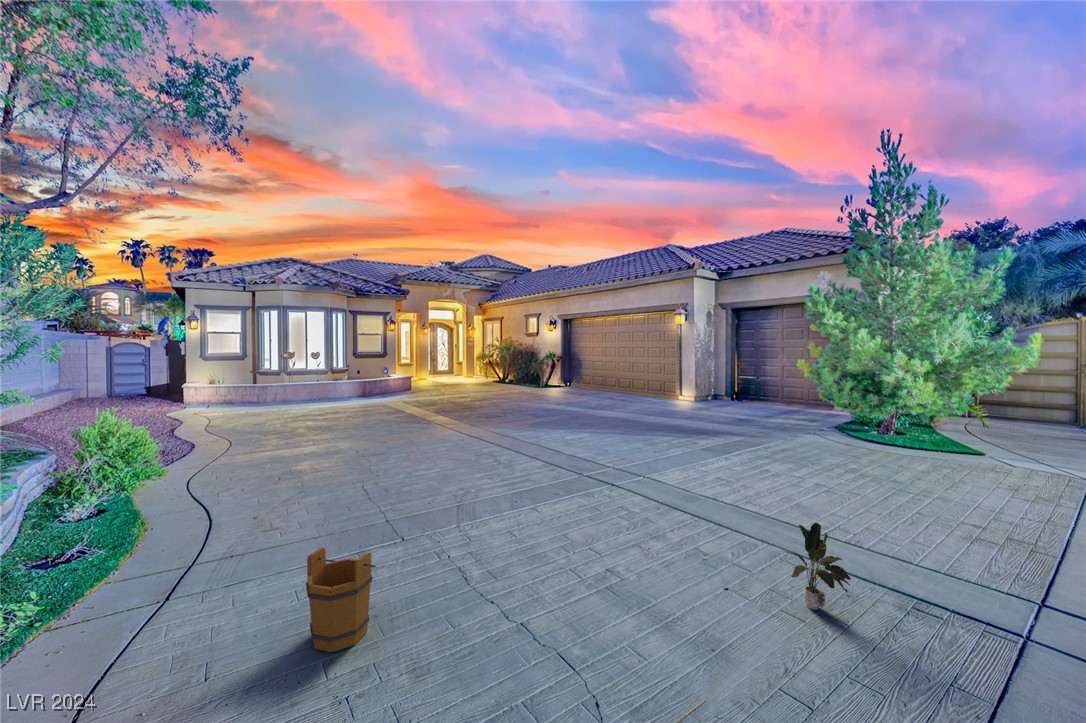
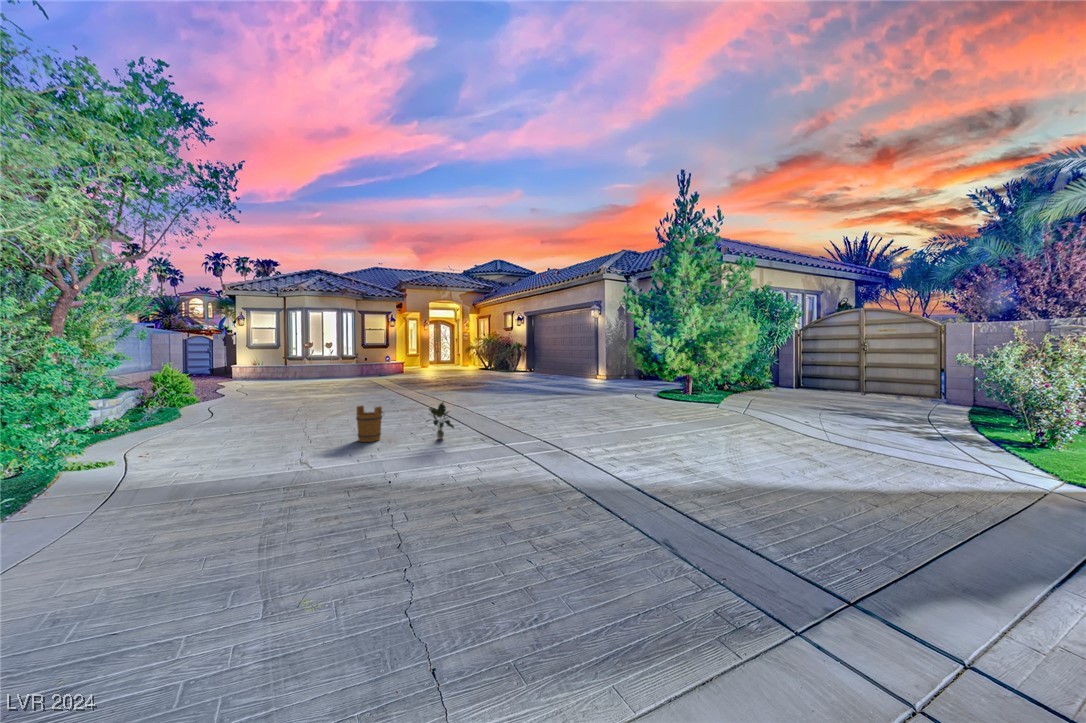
bucket: present [306,547,376,652] -> present [356,406,383,442]

